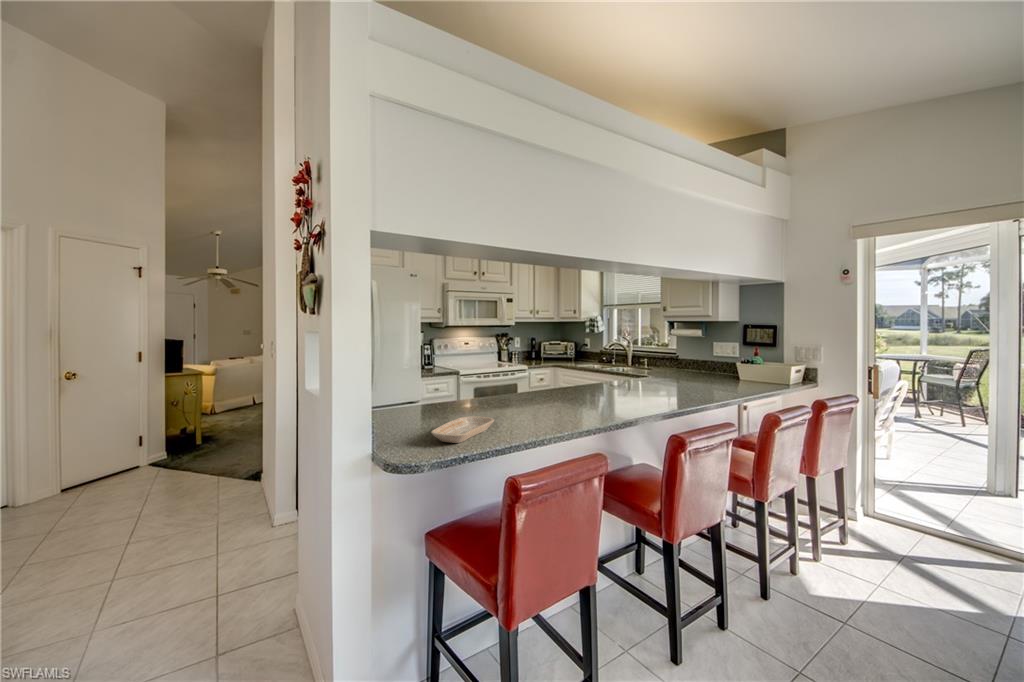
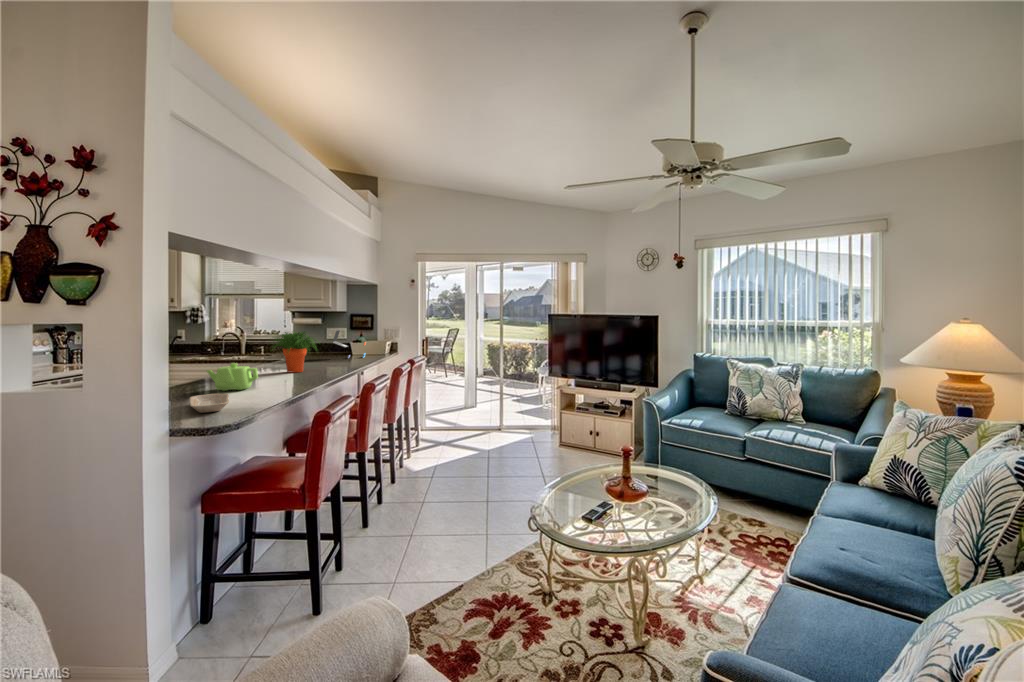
potted plant: none [602,345,665,398] -> present [273,331,316,373]
laptop: none [703,345,755,386] -> present [333,330,366,358]
teapot: none [510,381,555,414] -> present [207,363,258,391]

